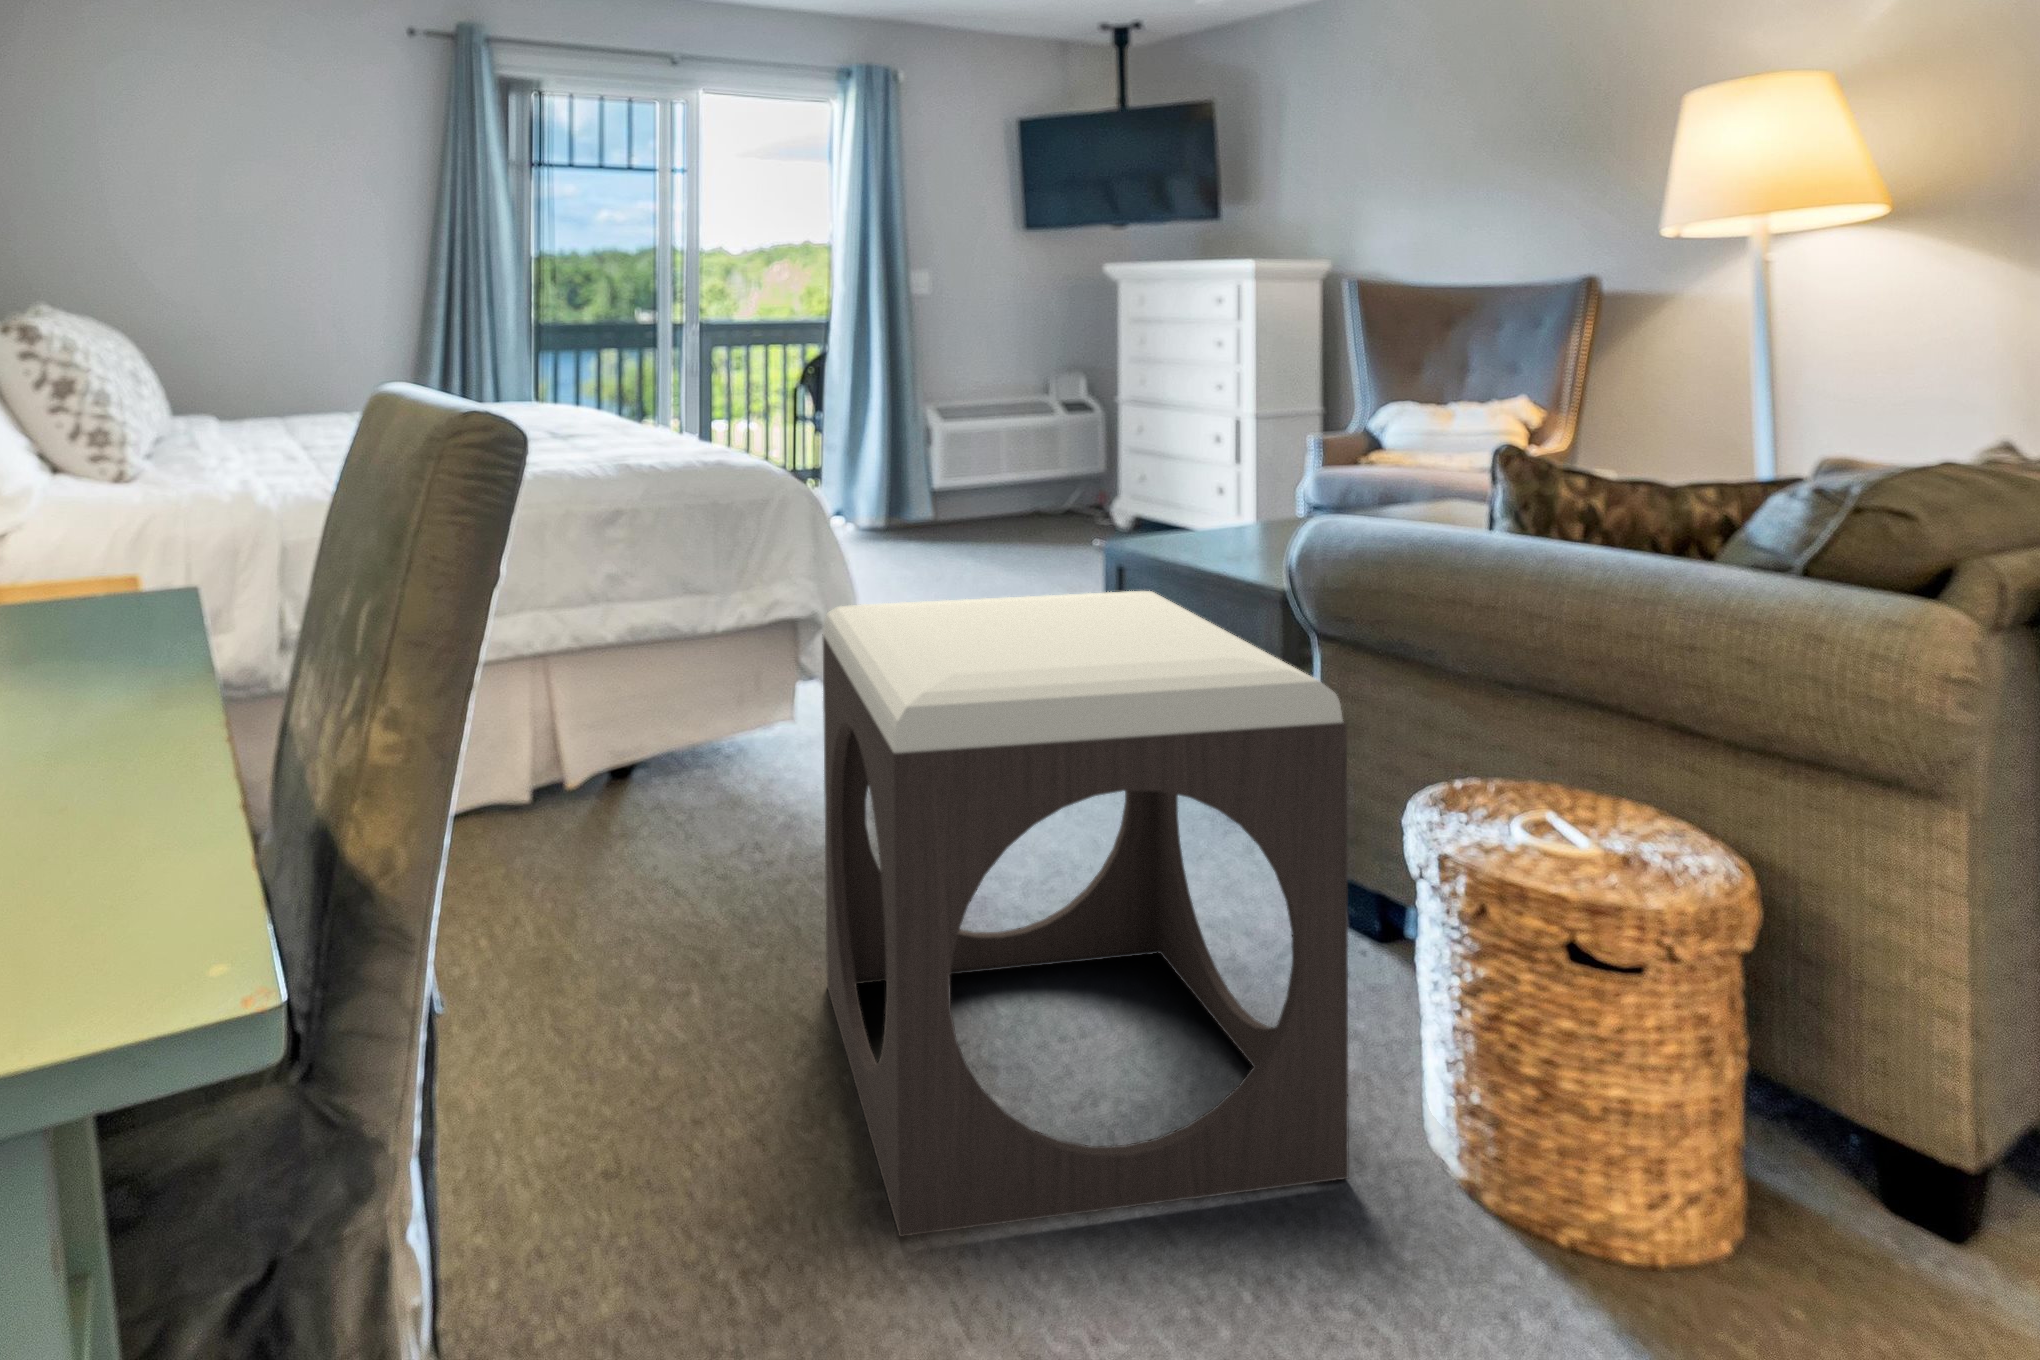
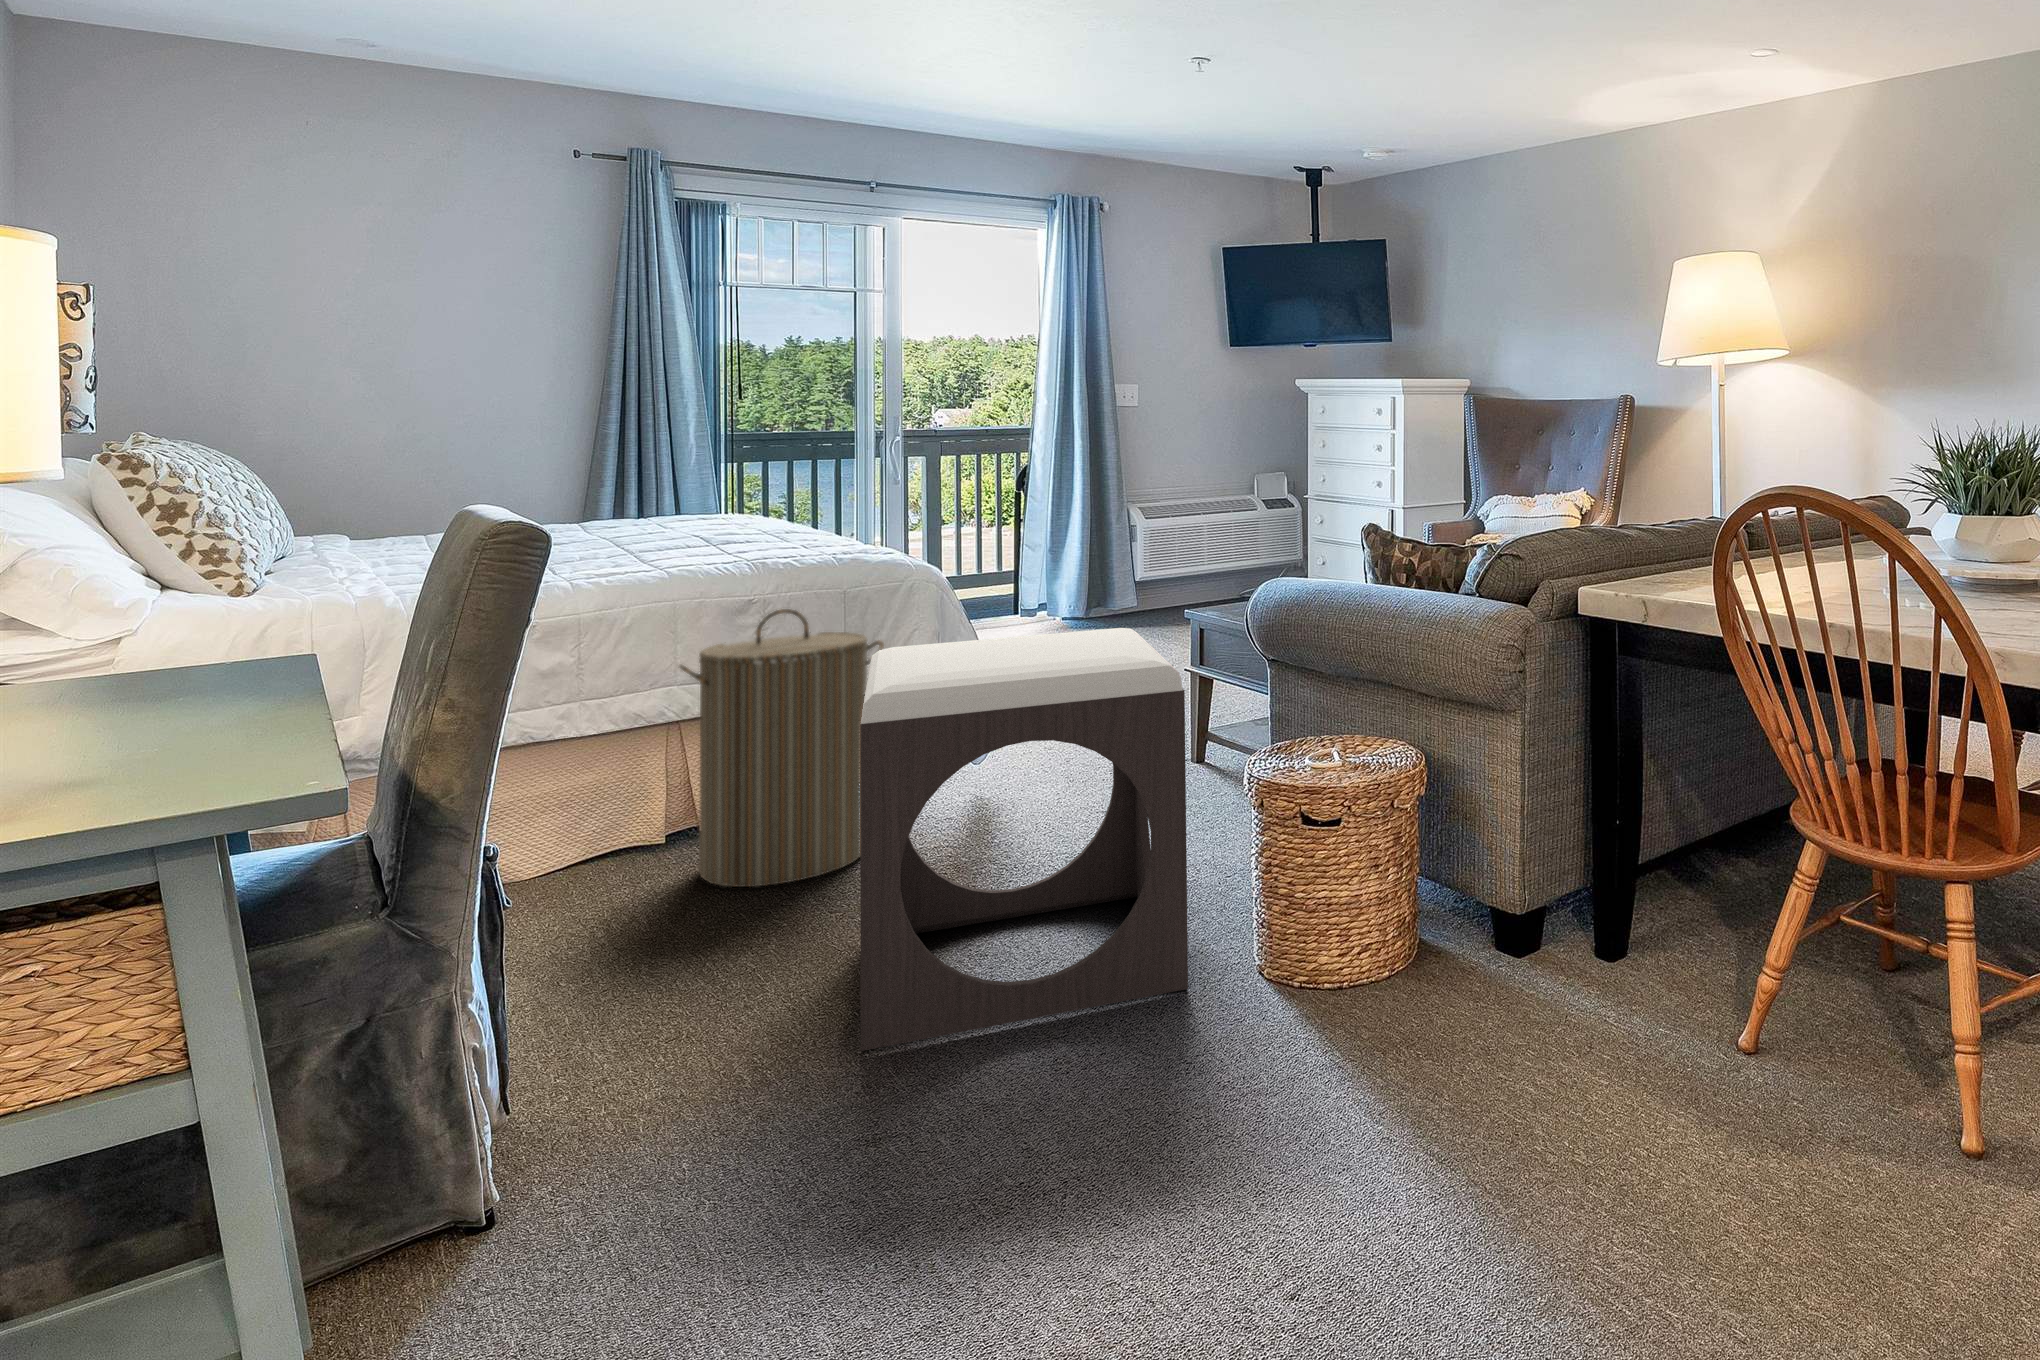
laundry hamper: none [566,528,784,866] -> present [679,609,884,887]

